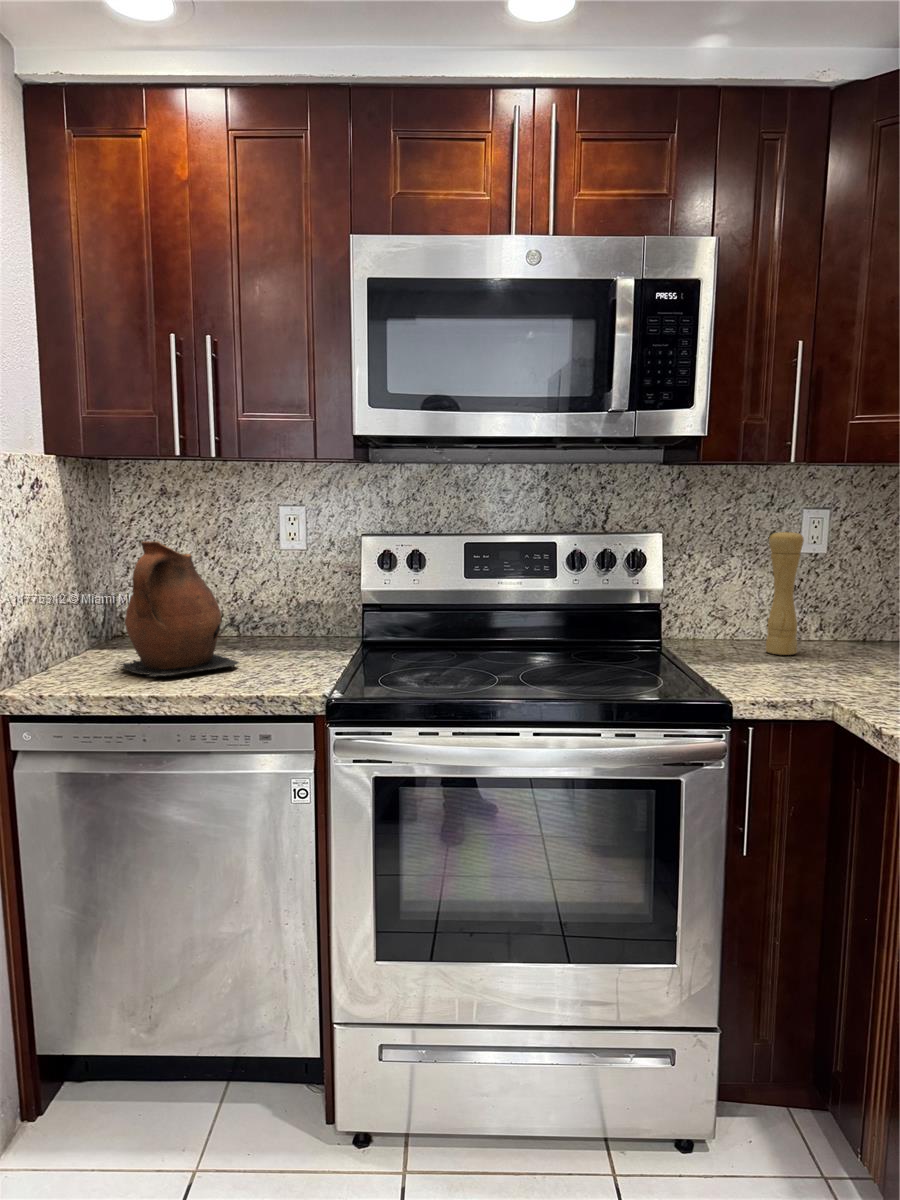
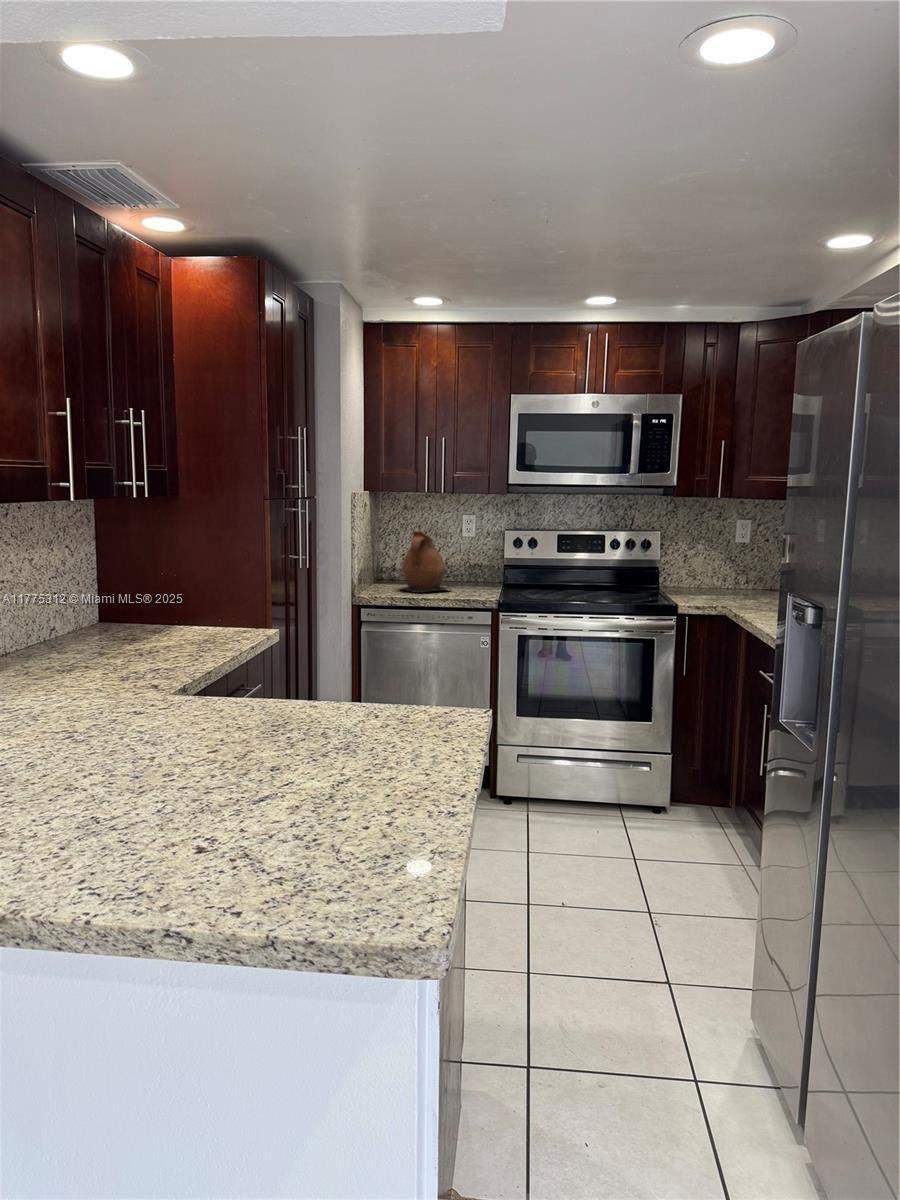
pepper mill: present [766,530,804,655] -> none [712,530,731,593]

